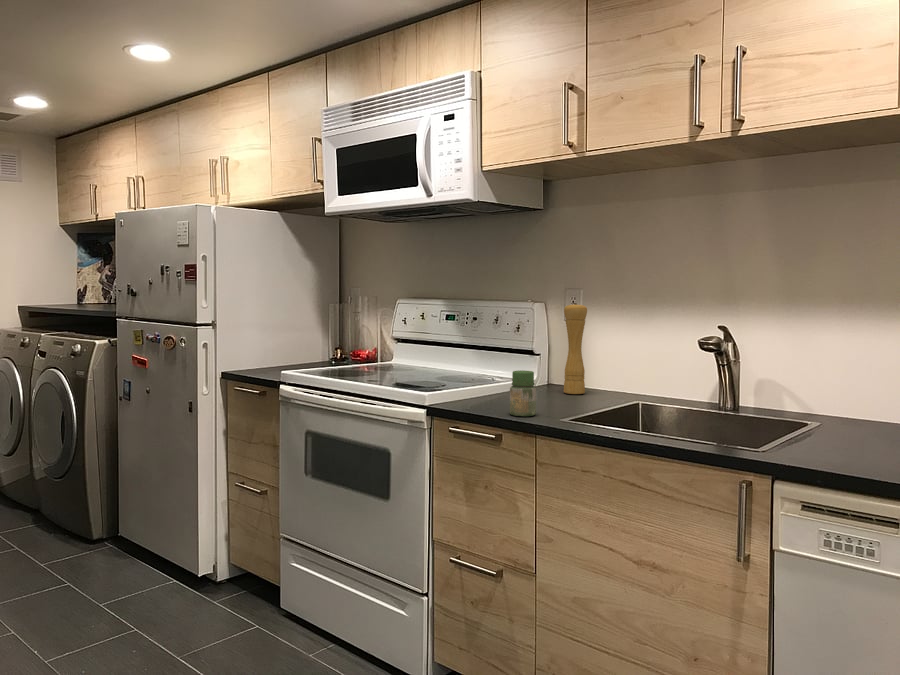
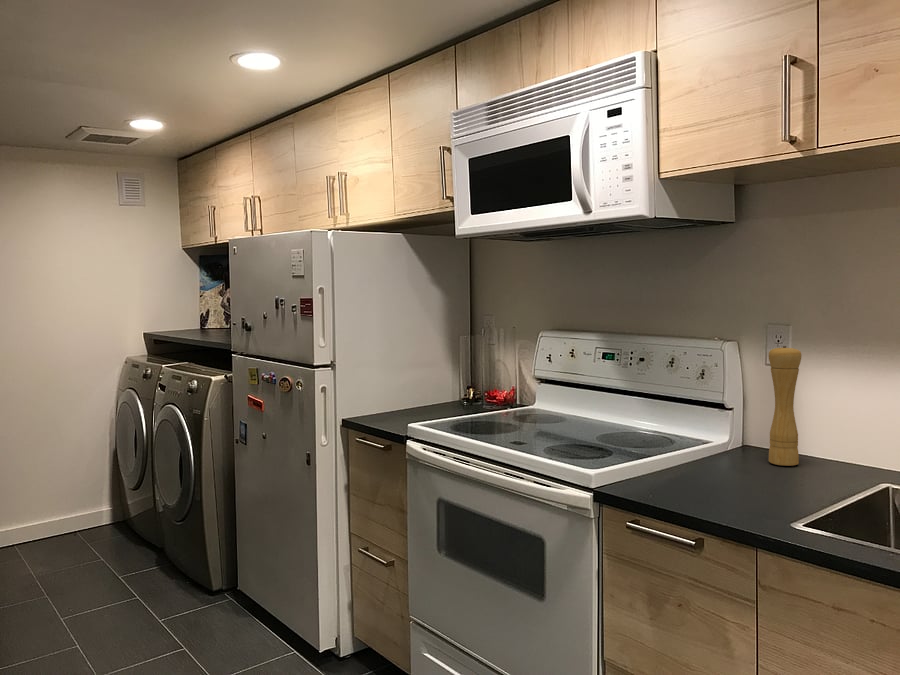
jar: present [510,370,536,416] -> none [711,449,749,514]

